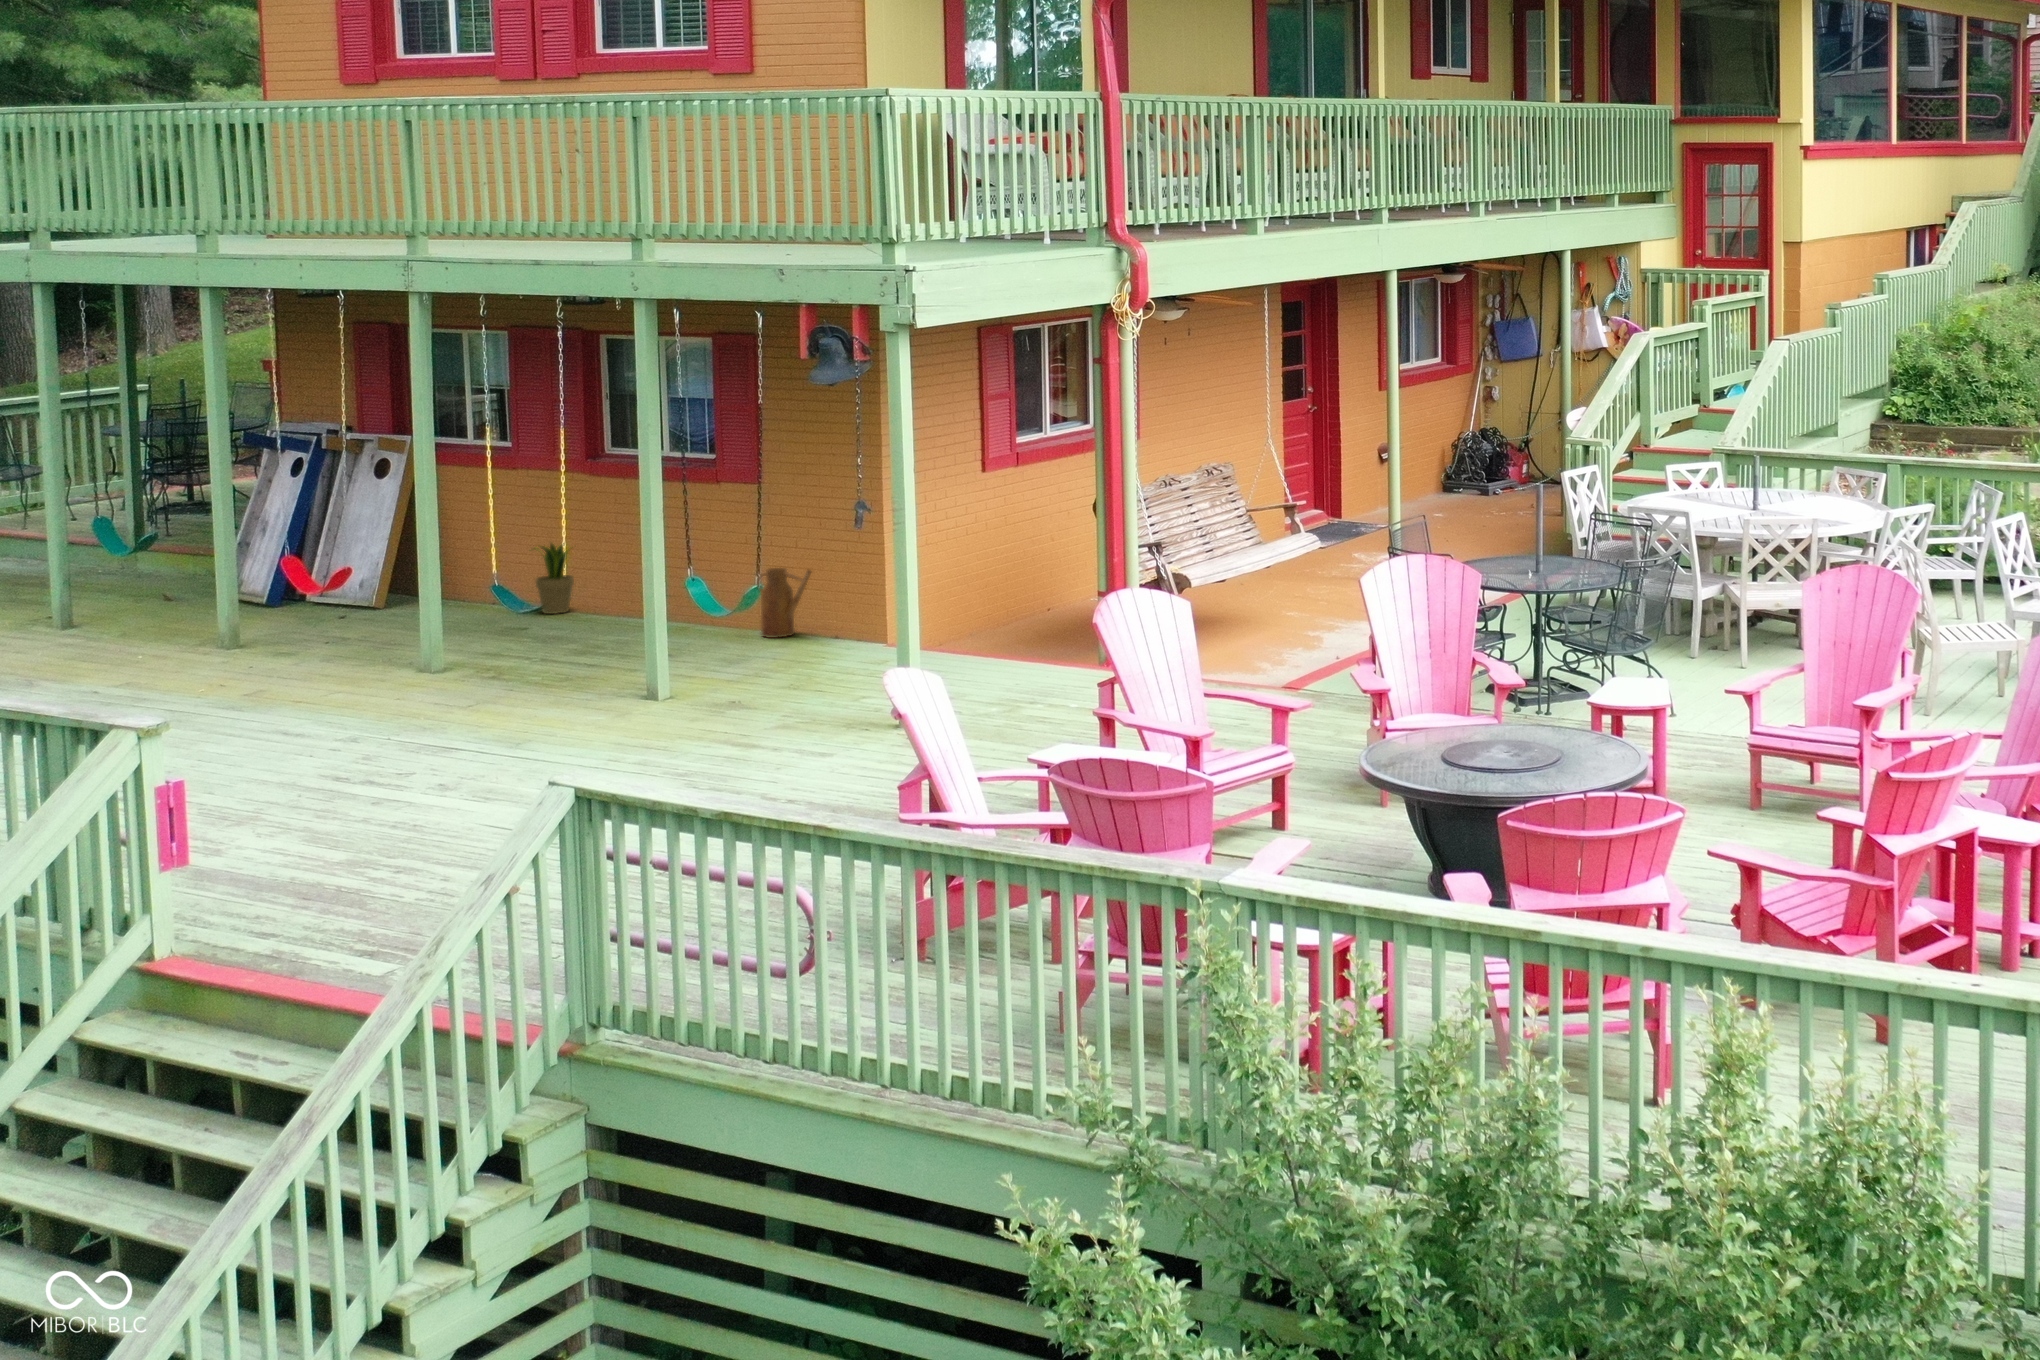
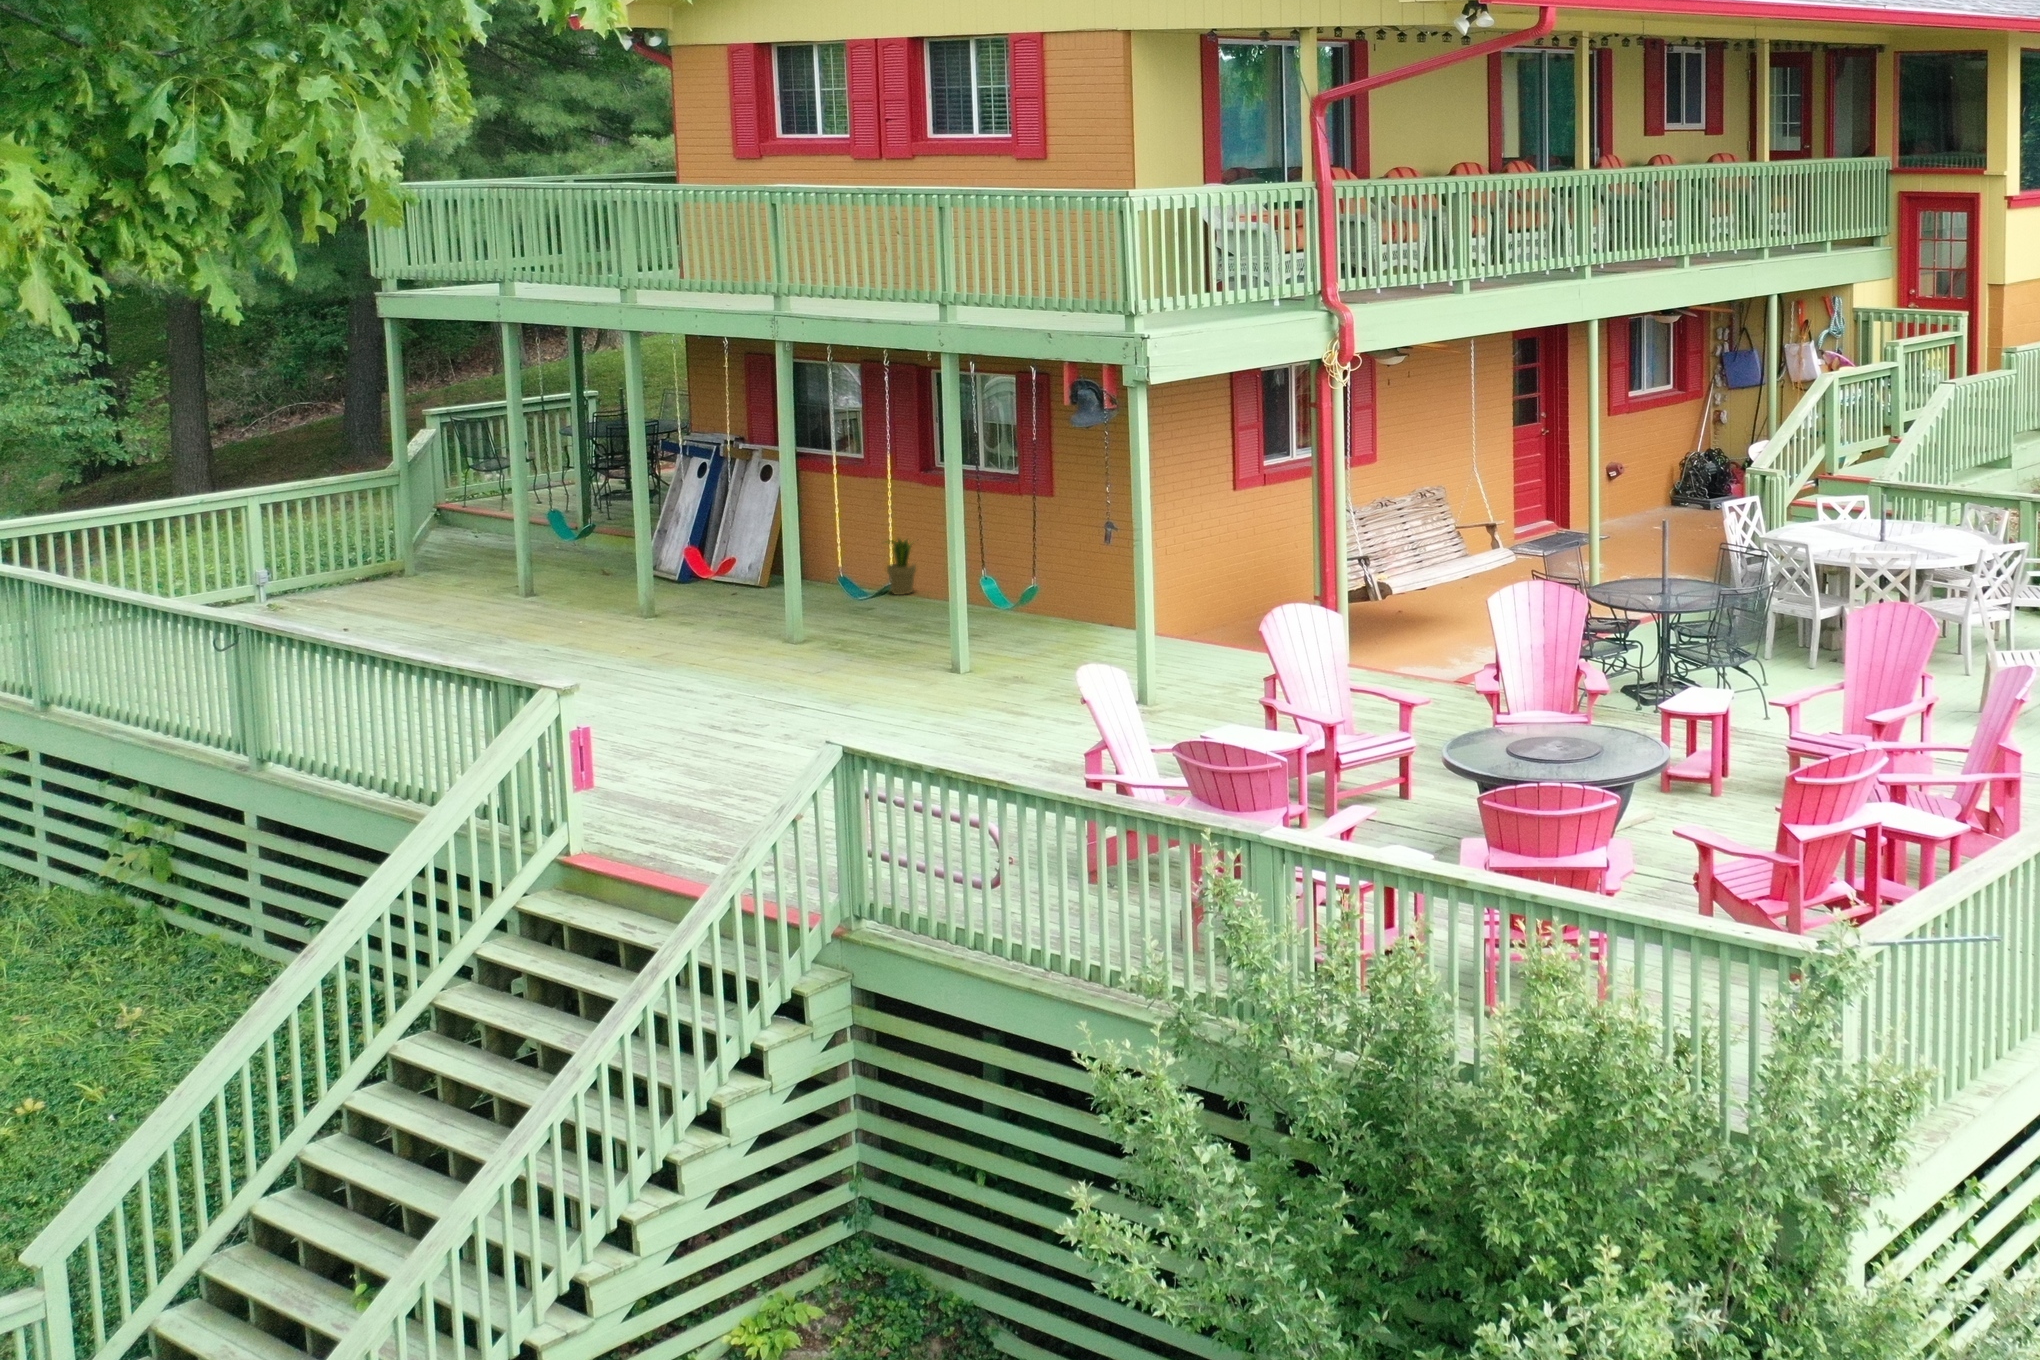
watering can: present [757,568,811,638] -> none [1052,565,1094,621]

